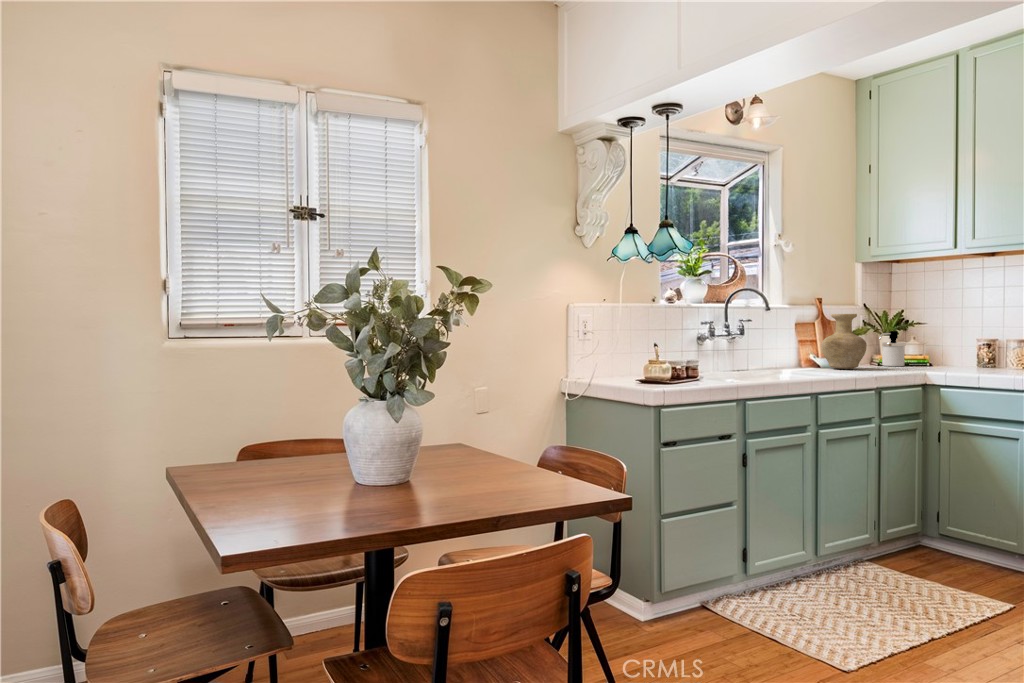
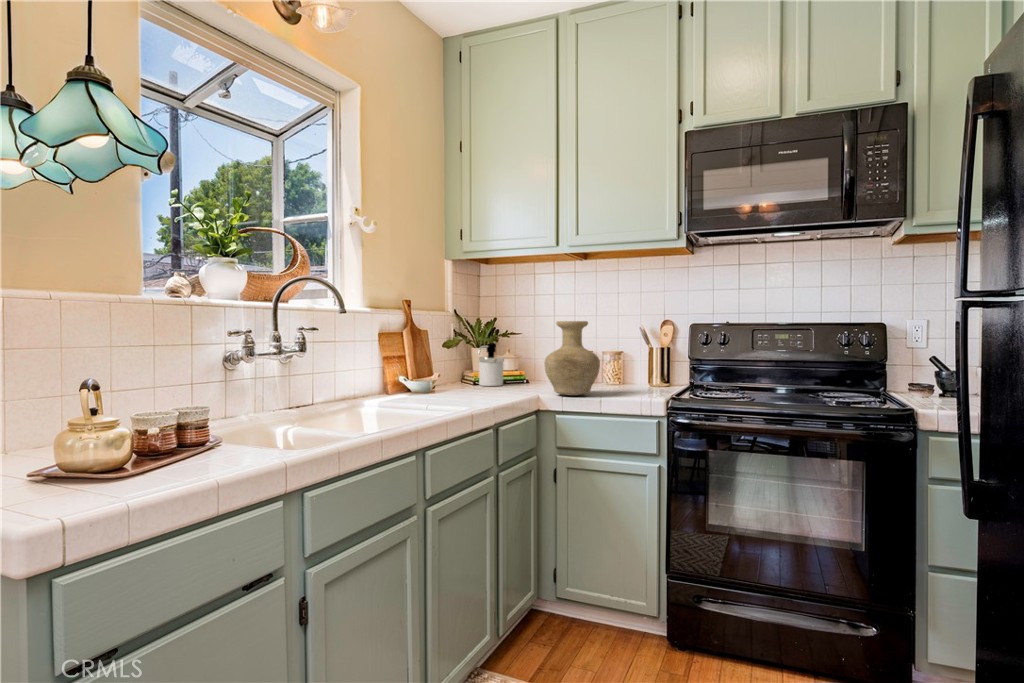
vase: present [821,314,867,369] -> present [544,321,600,396]

